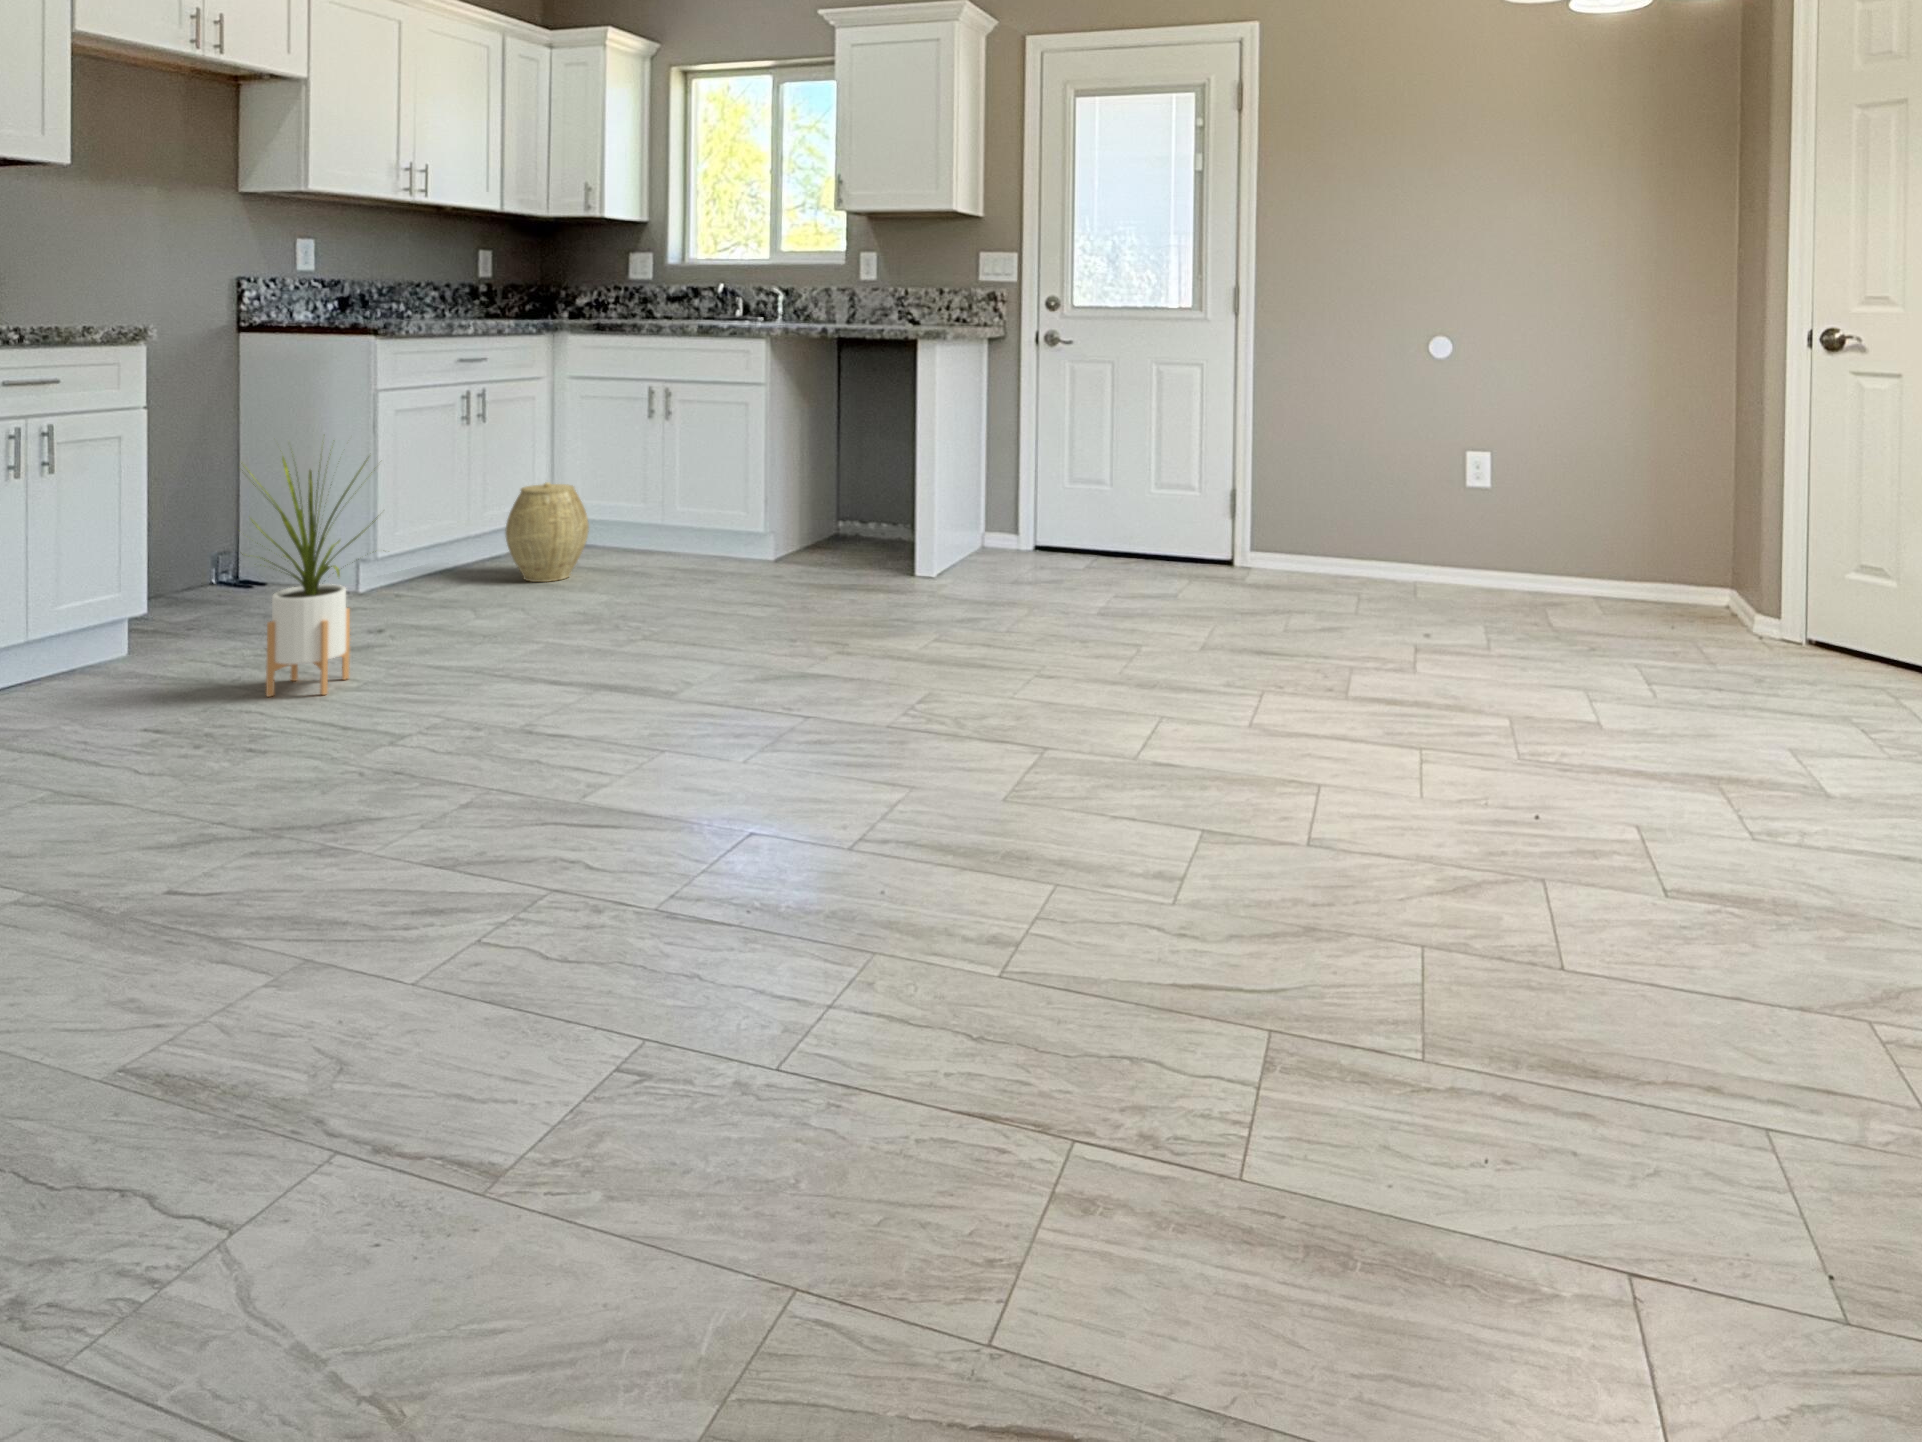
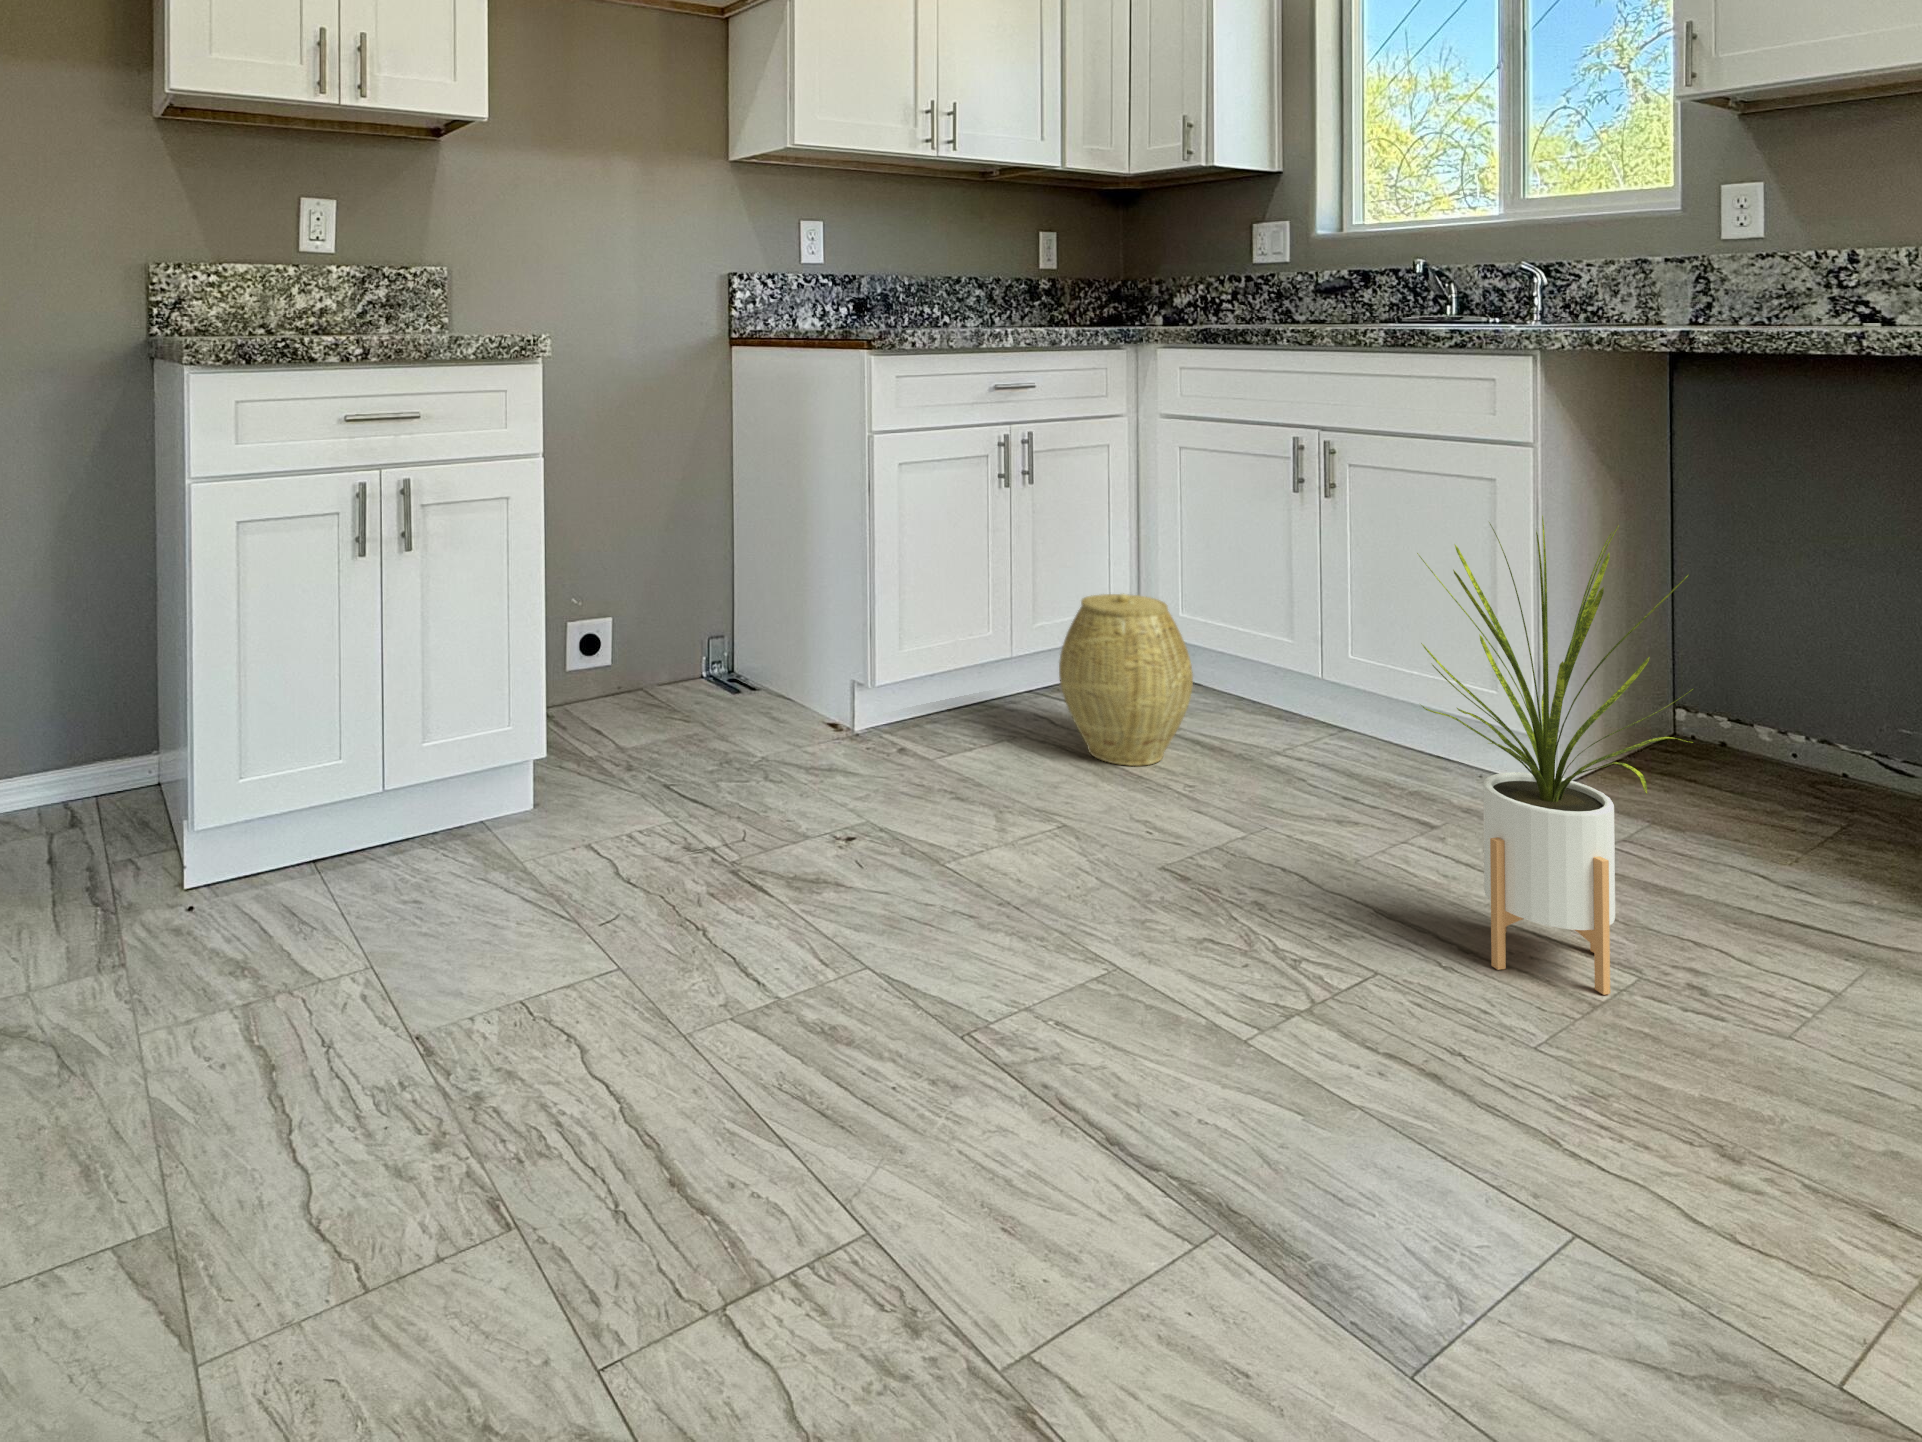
house plant: present [246,454,376,697] -> present [1417,516,1693,995]

